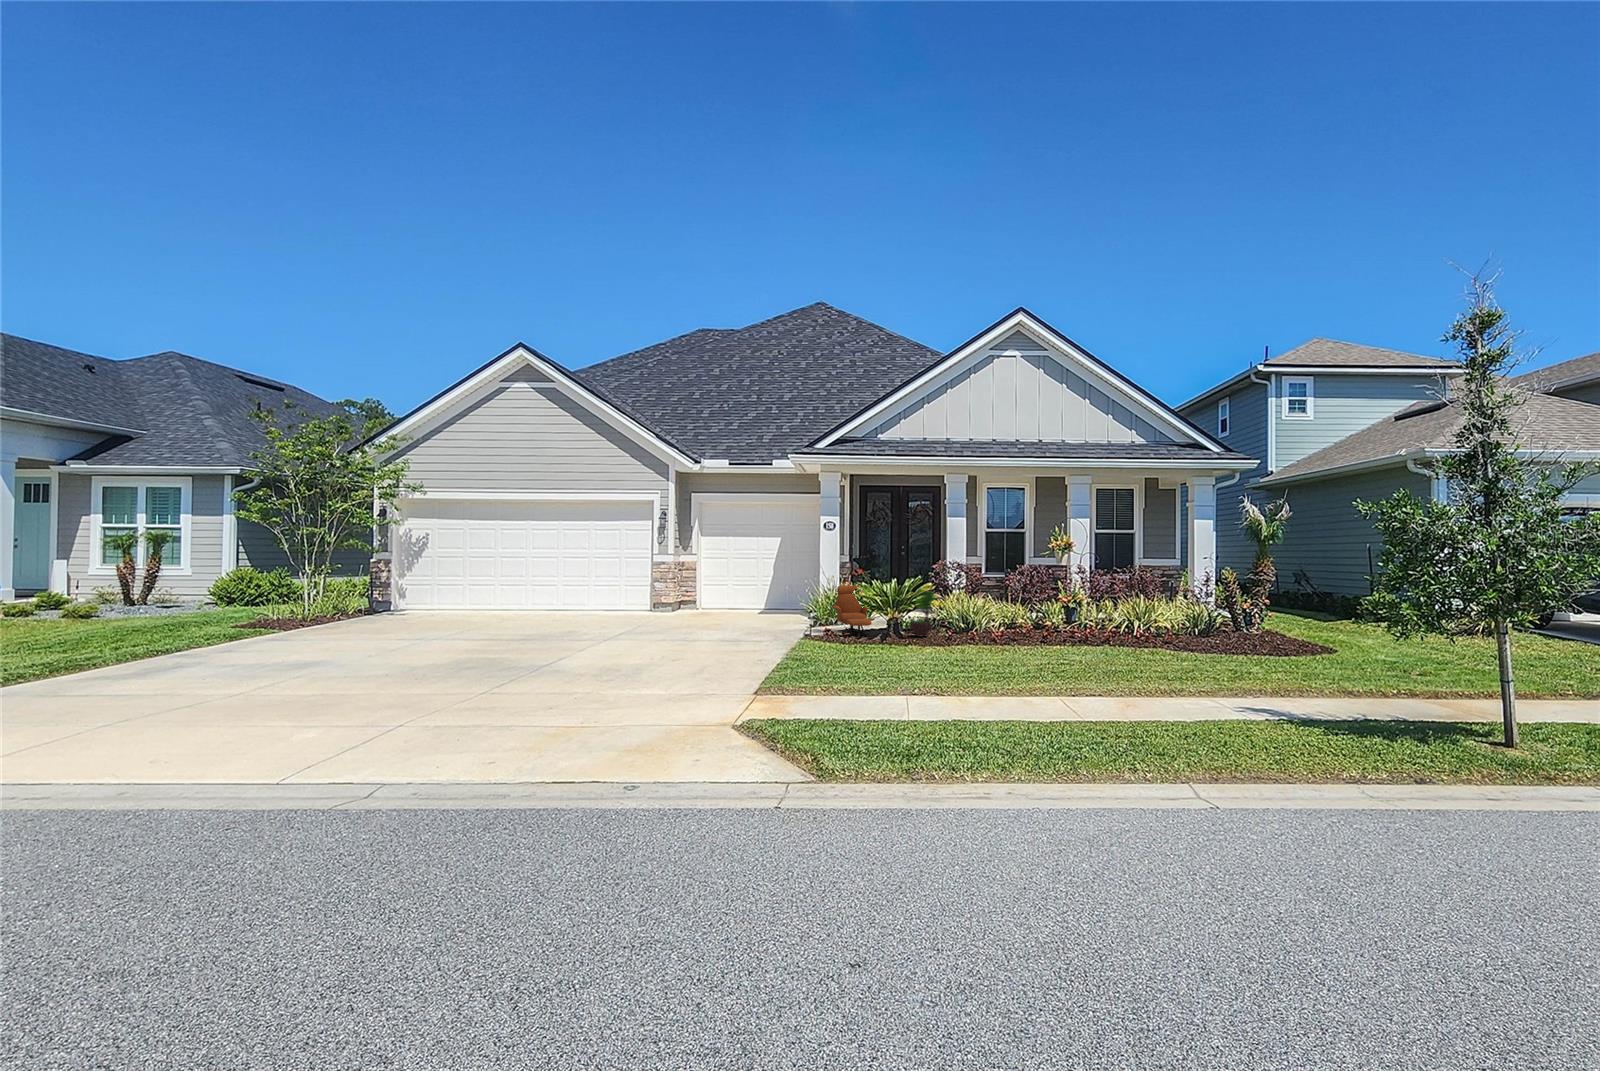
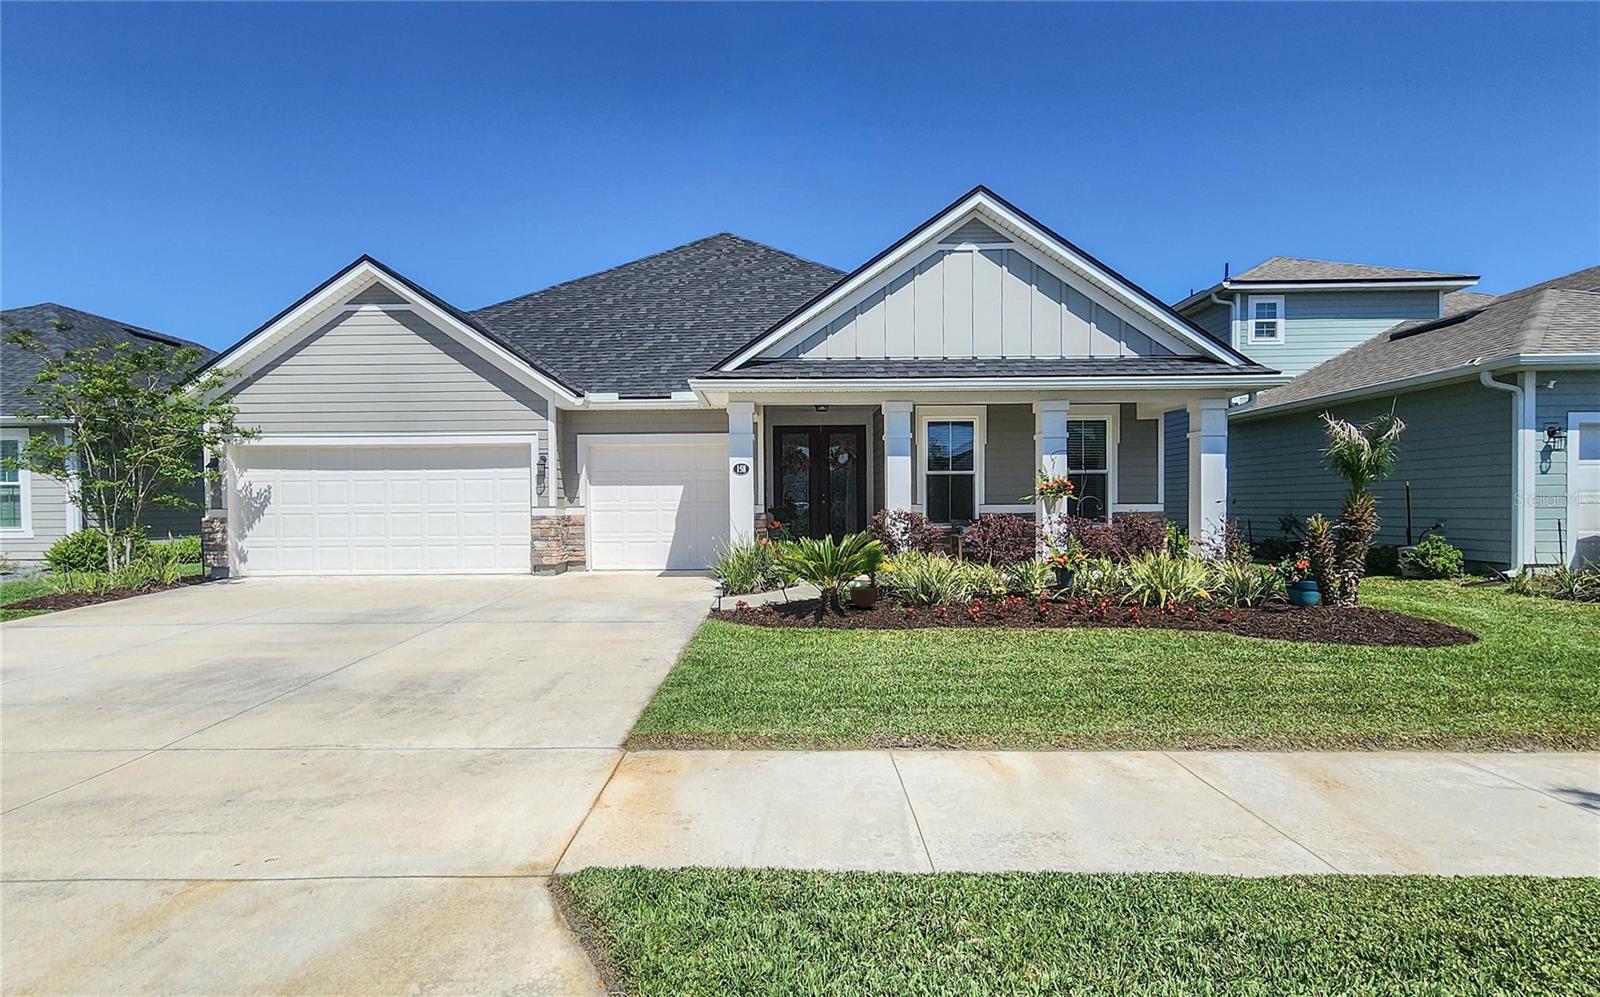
lounge chair: present [832,585,871,637] -> none [749,542,801,612]

